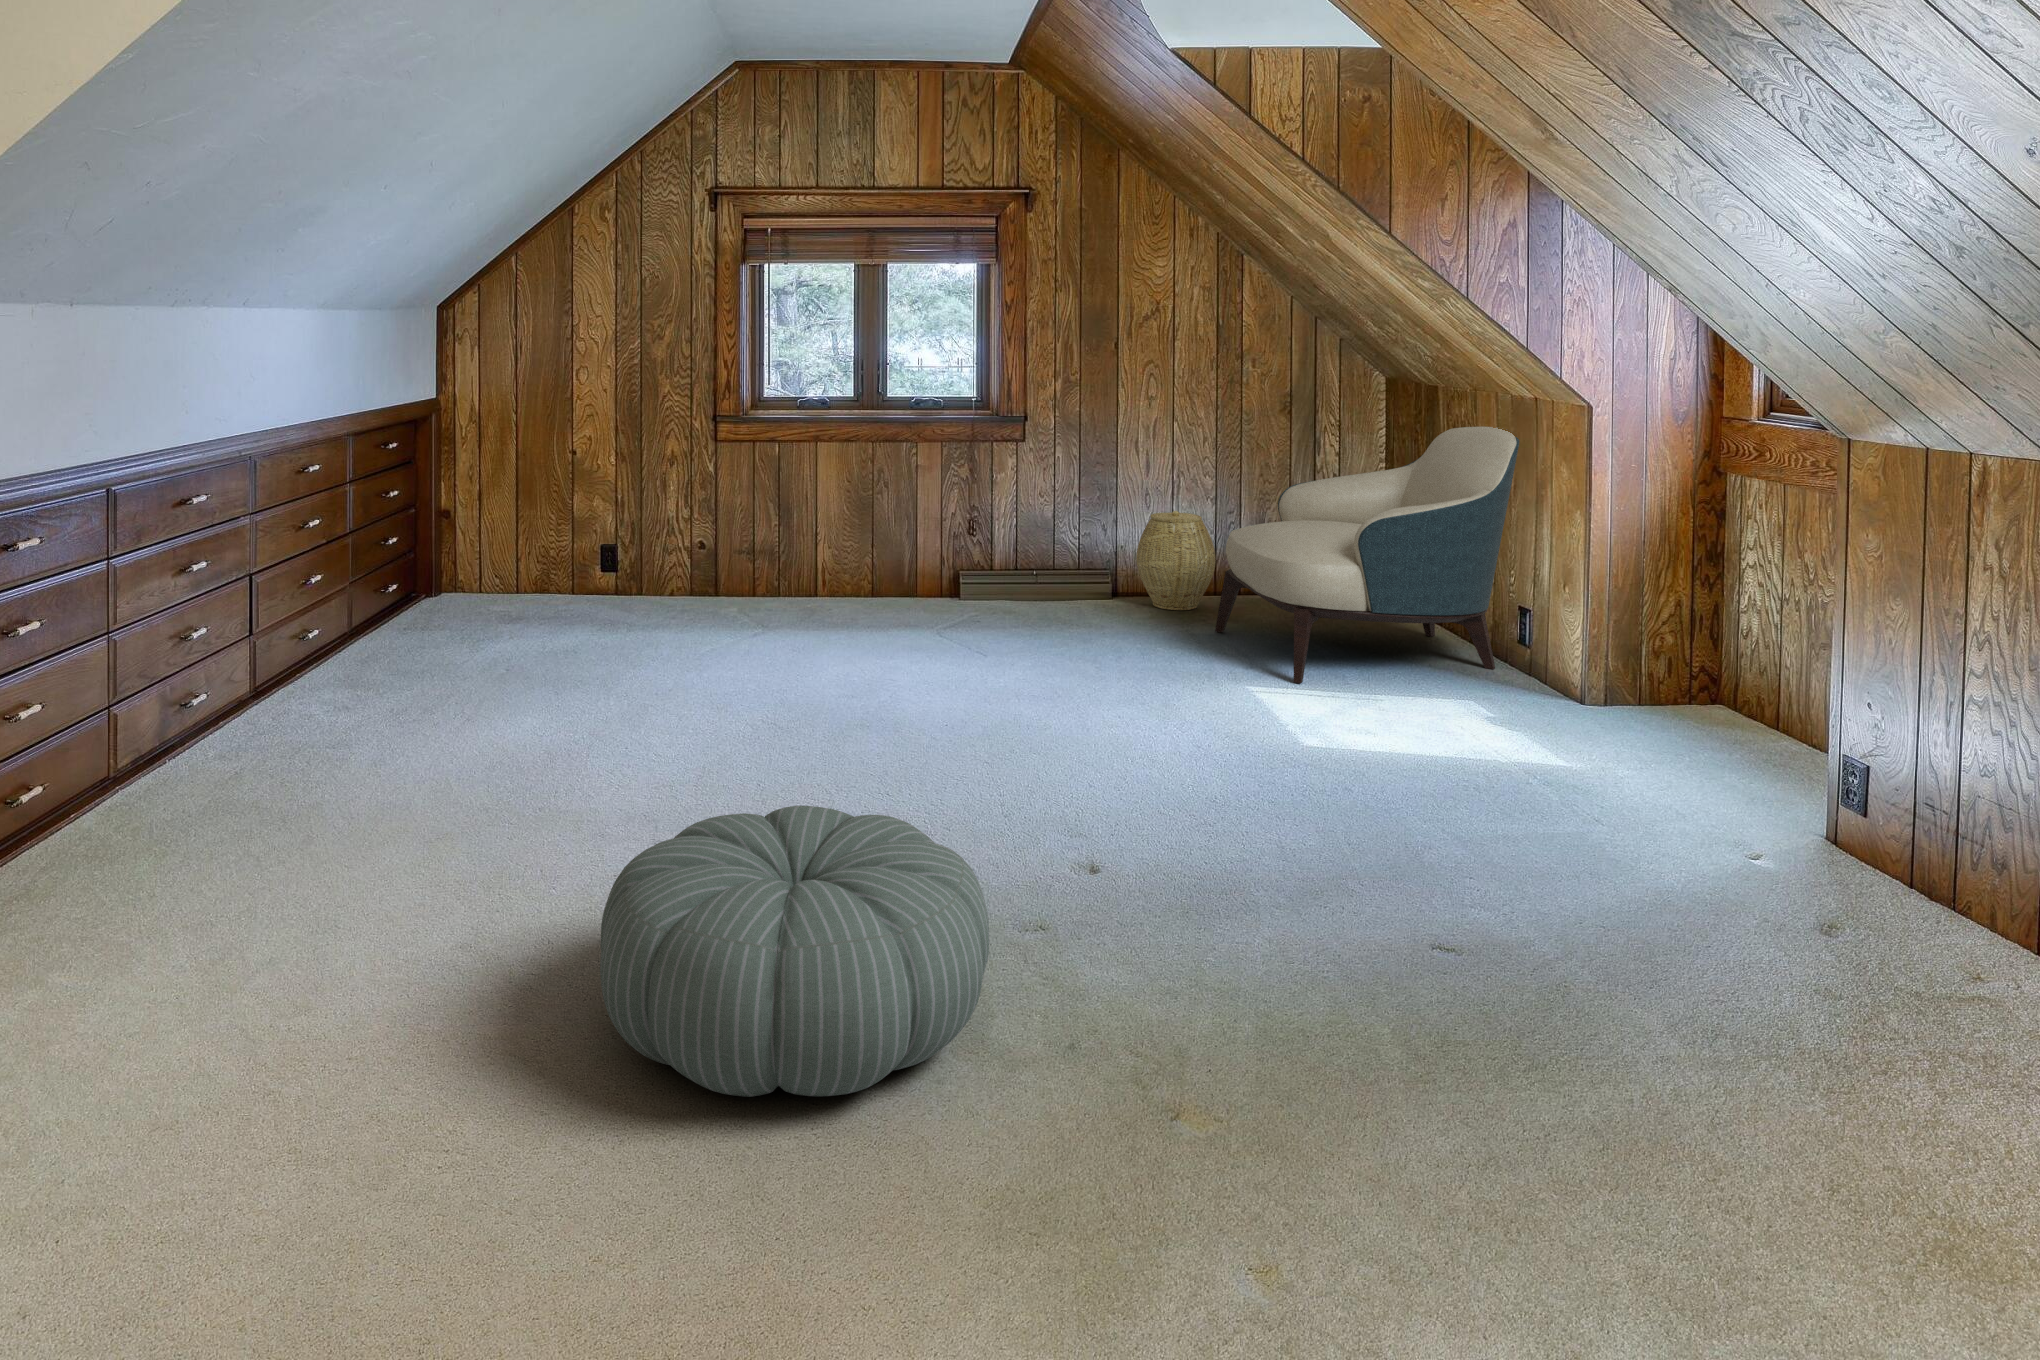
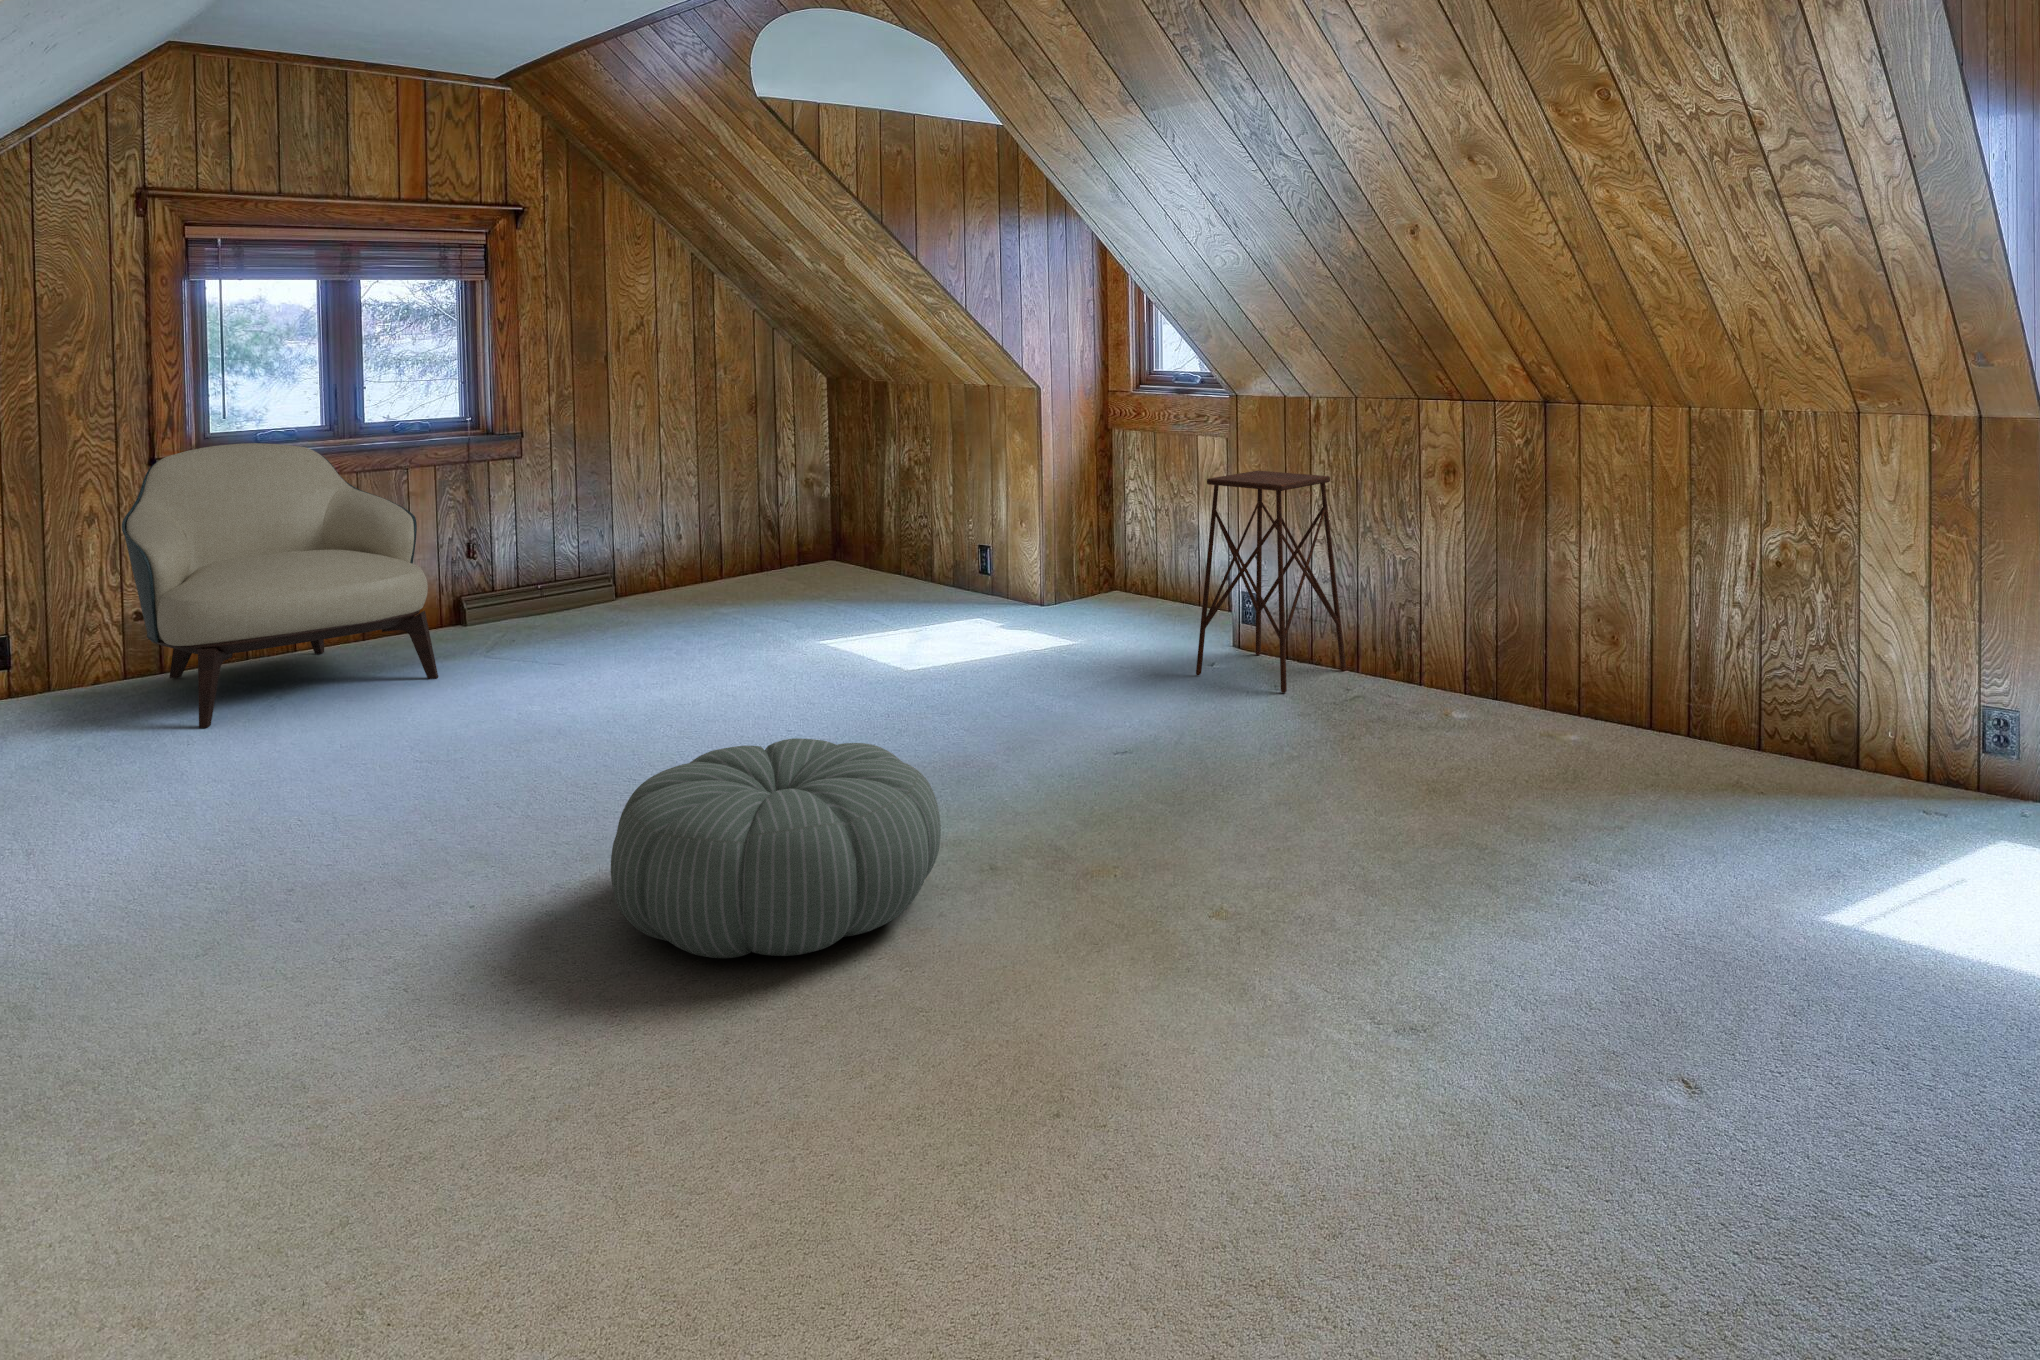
armchair: present [1215,427,1519,683] -> present [122,443,438,728]
woven basket: present [1136,511,1216,610] -> none [639,507,713,598]
side table: none [1700,566,2007,947] -> present [1196,471,1346,693]

